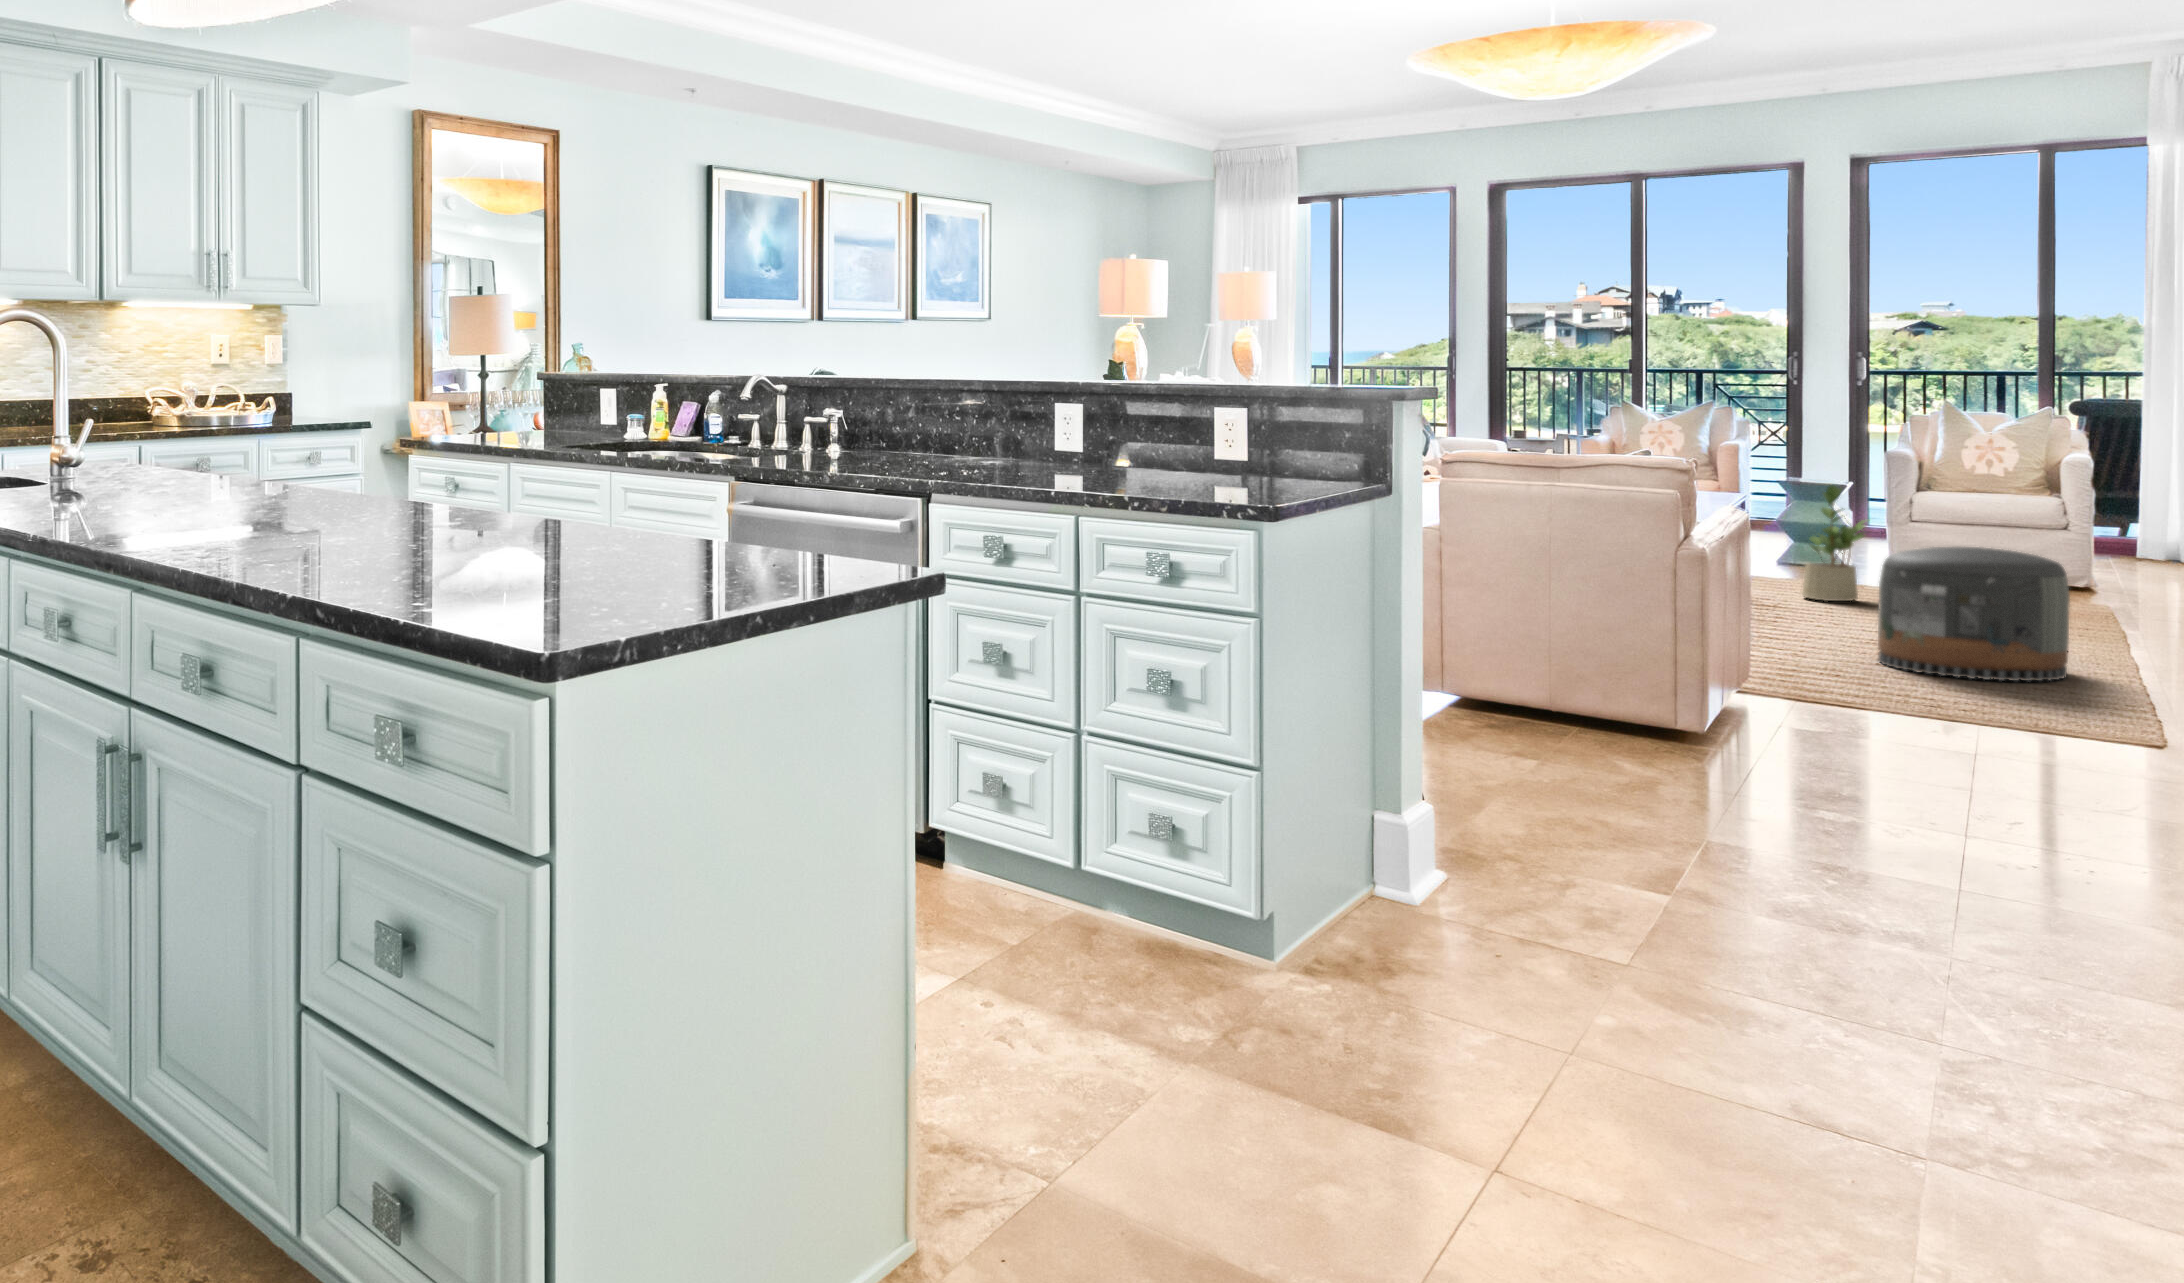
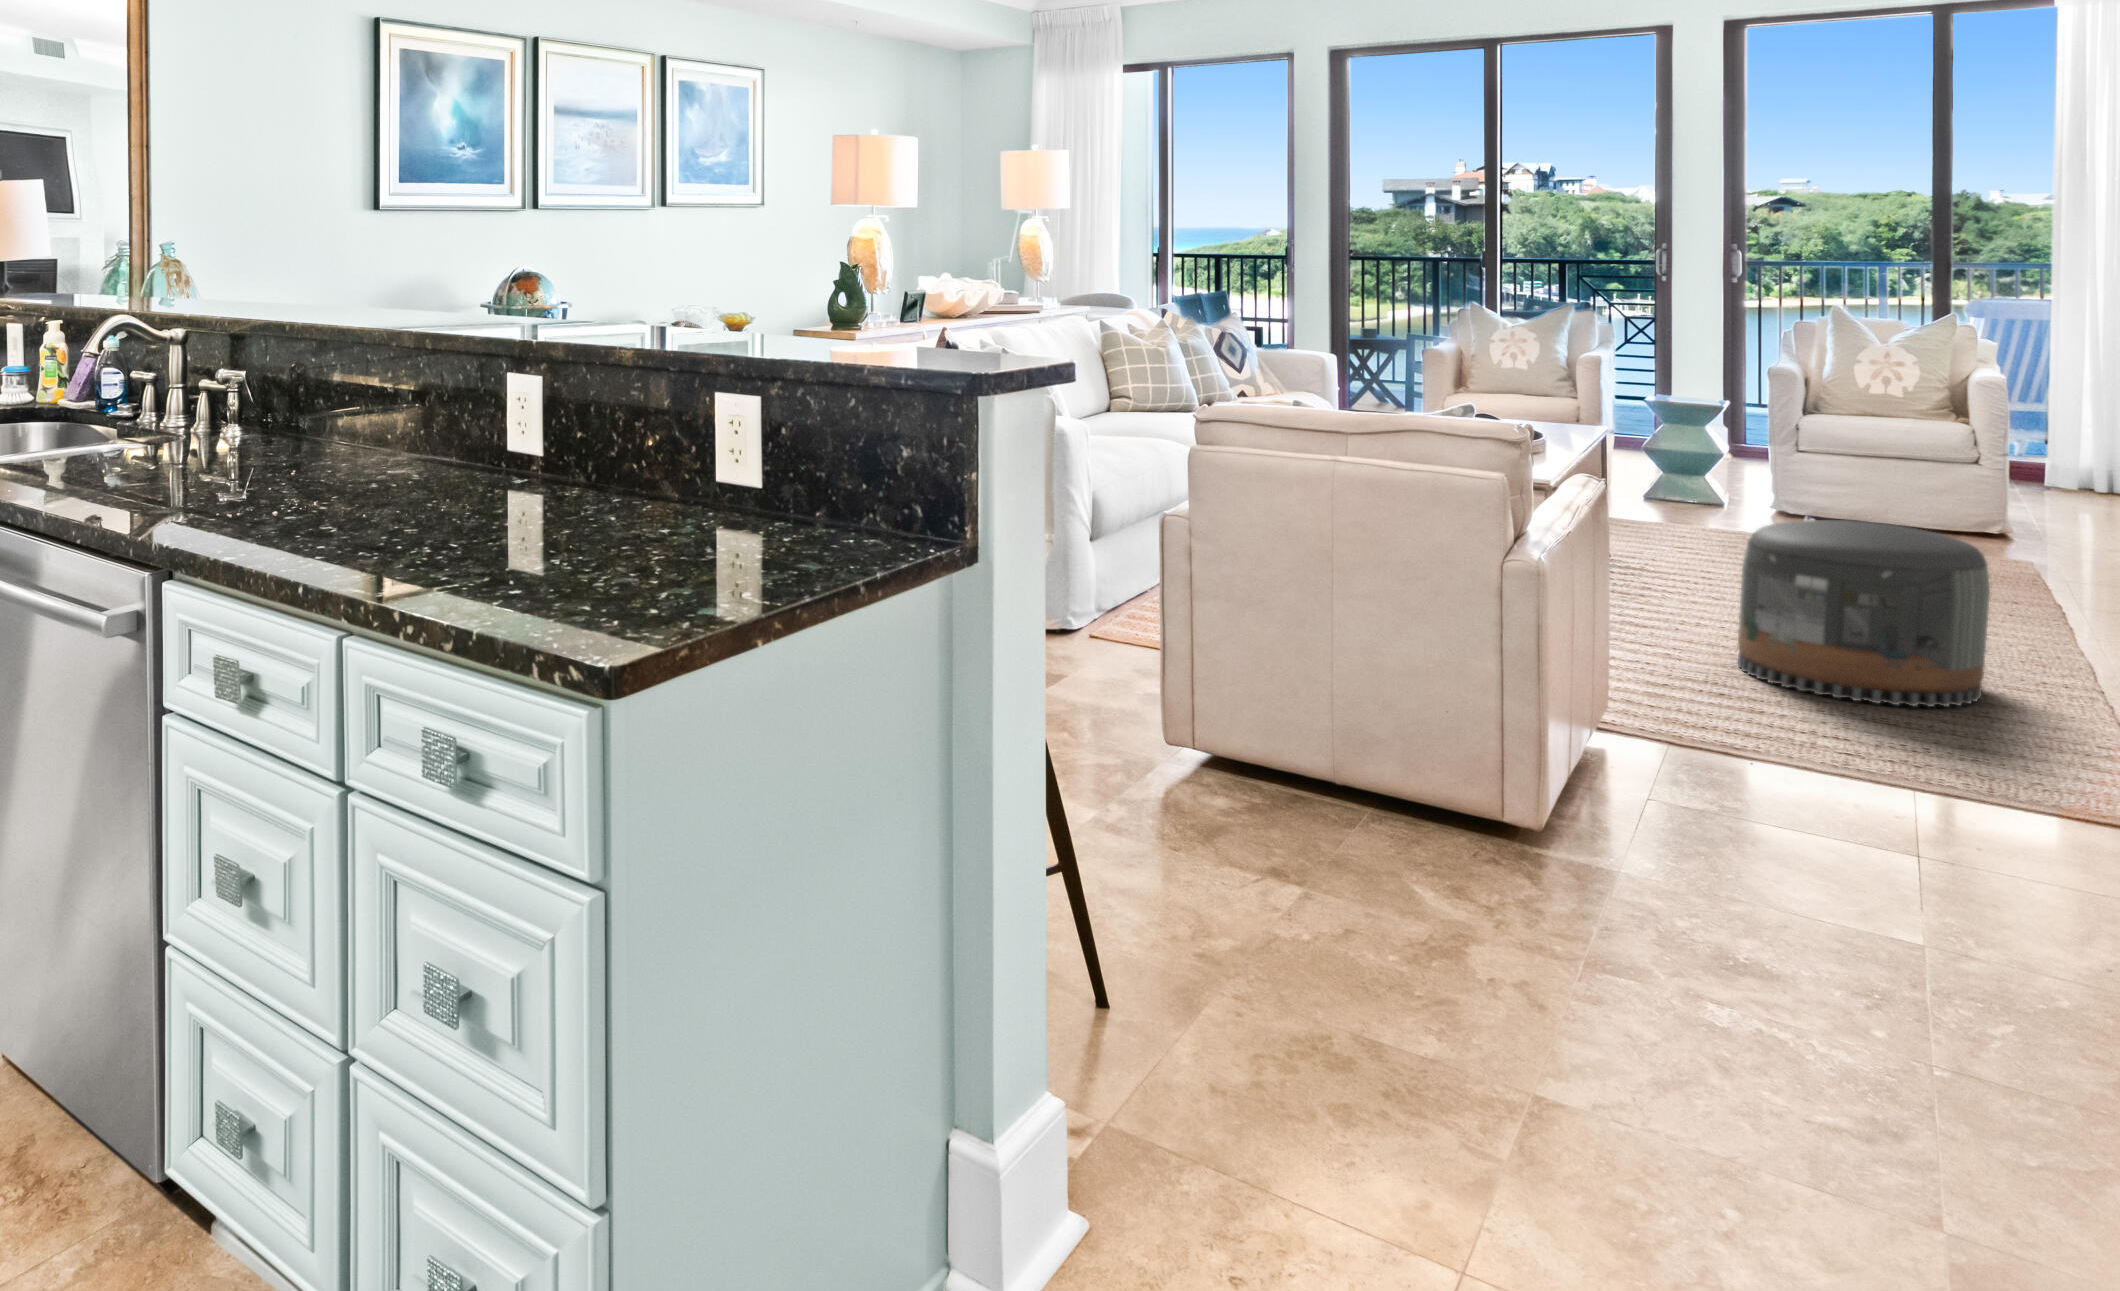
potted plant: present [1802,485,1866,601] -> none [1657,416,1745,557]

